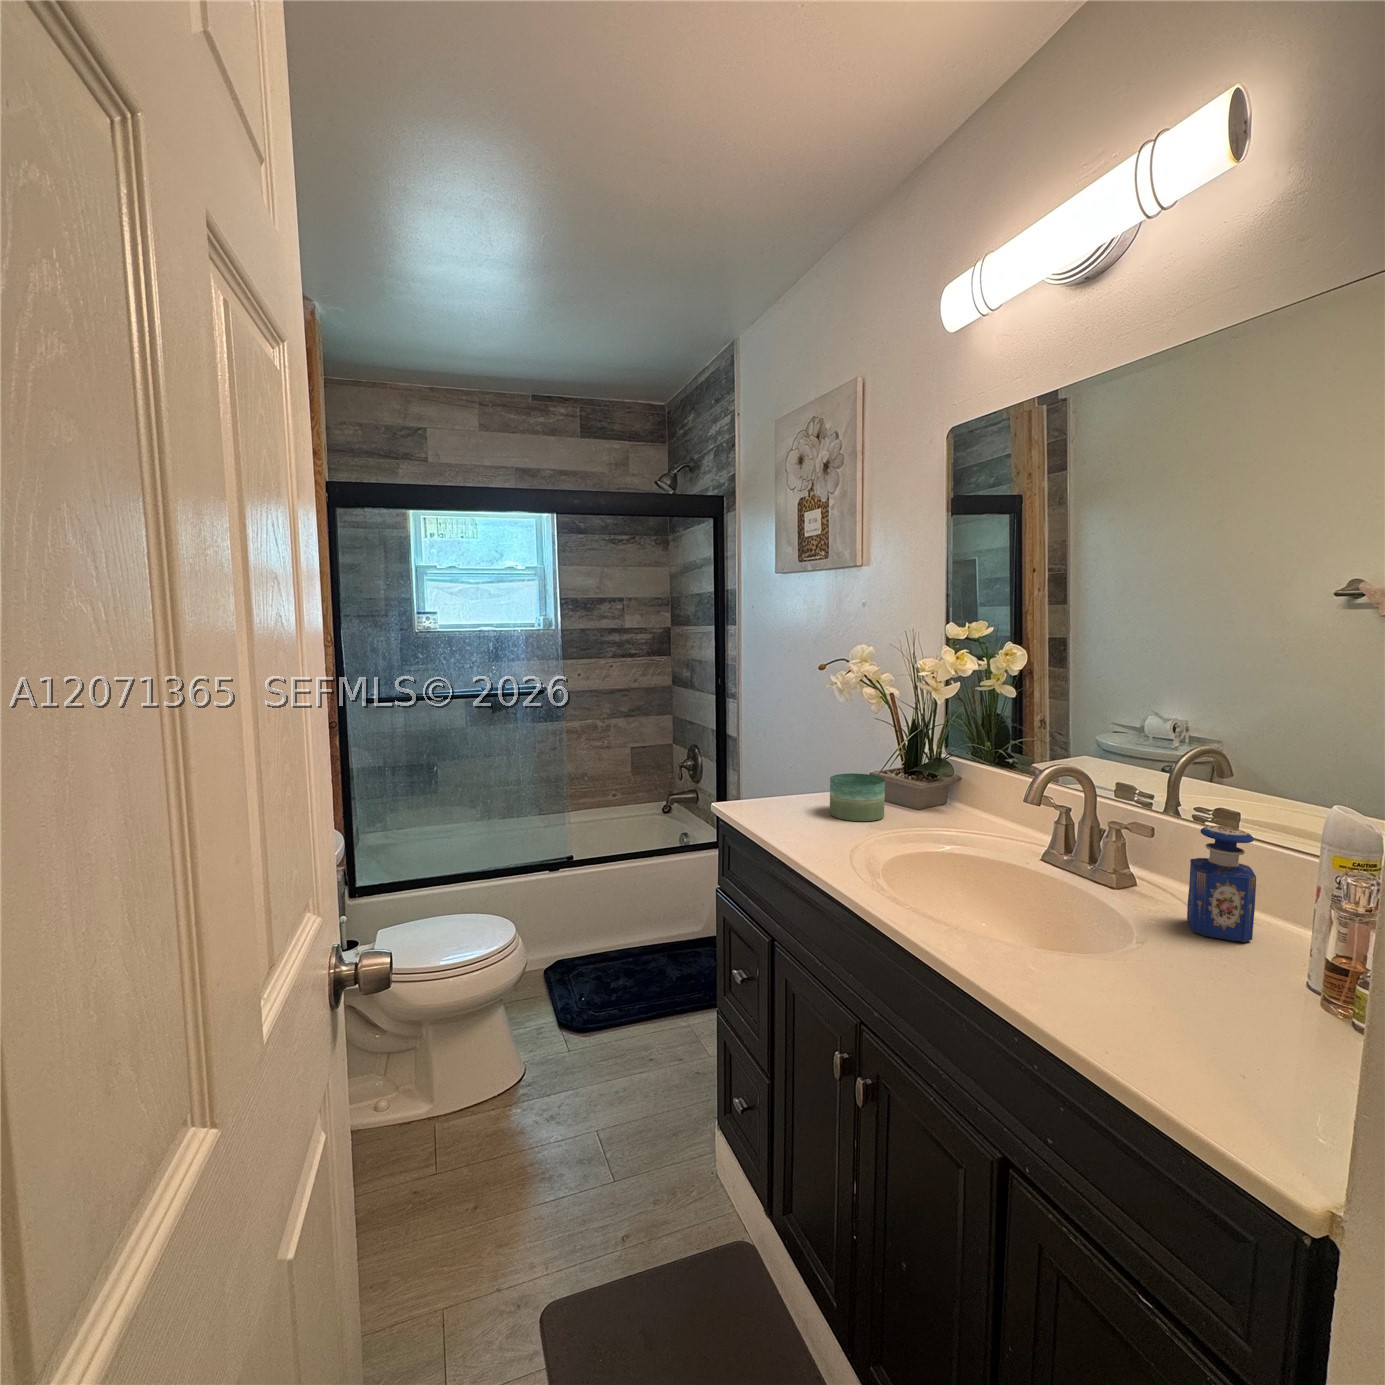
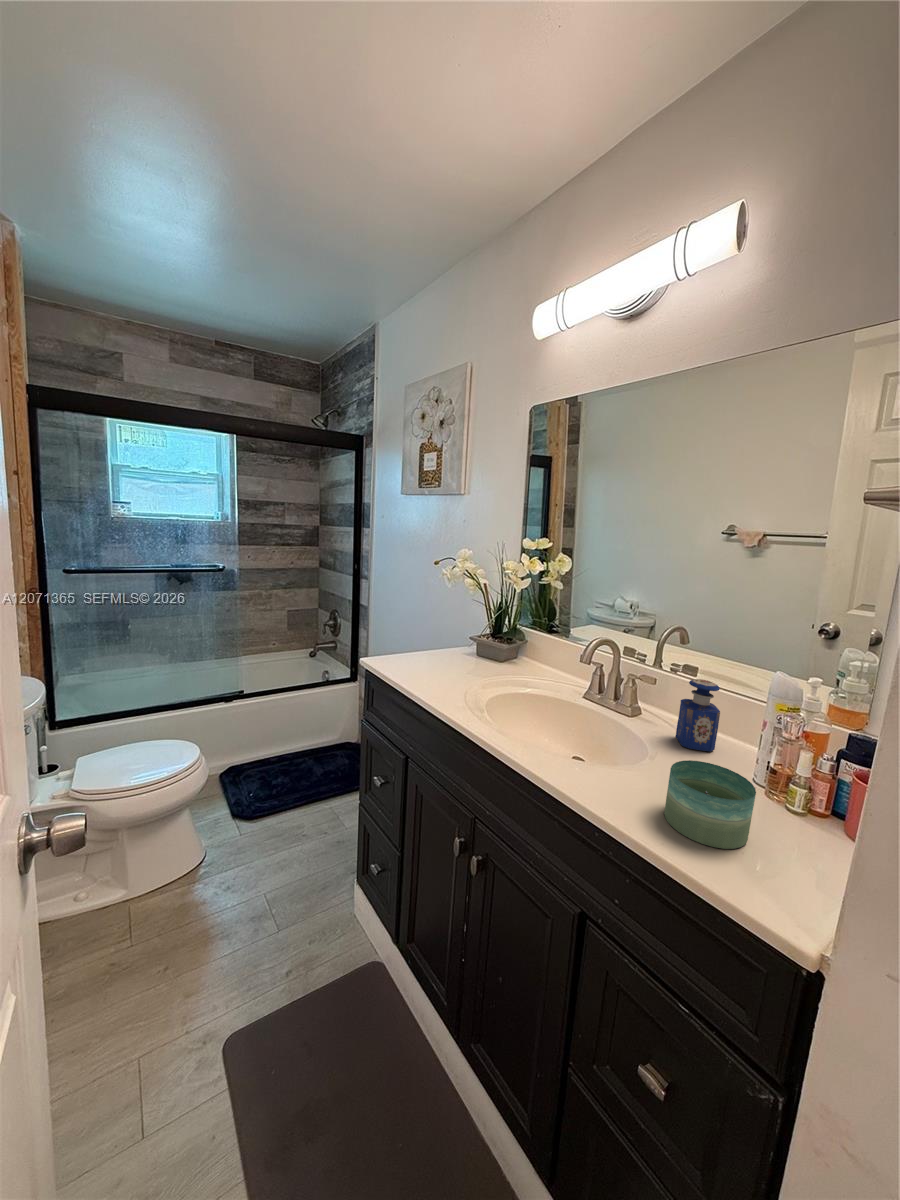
candle: present [830,773,885,821] -> present [664,760,756,849]

